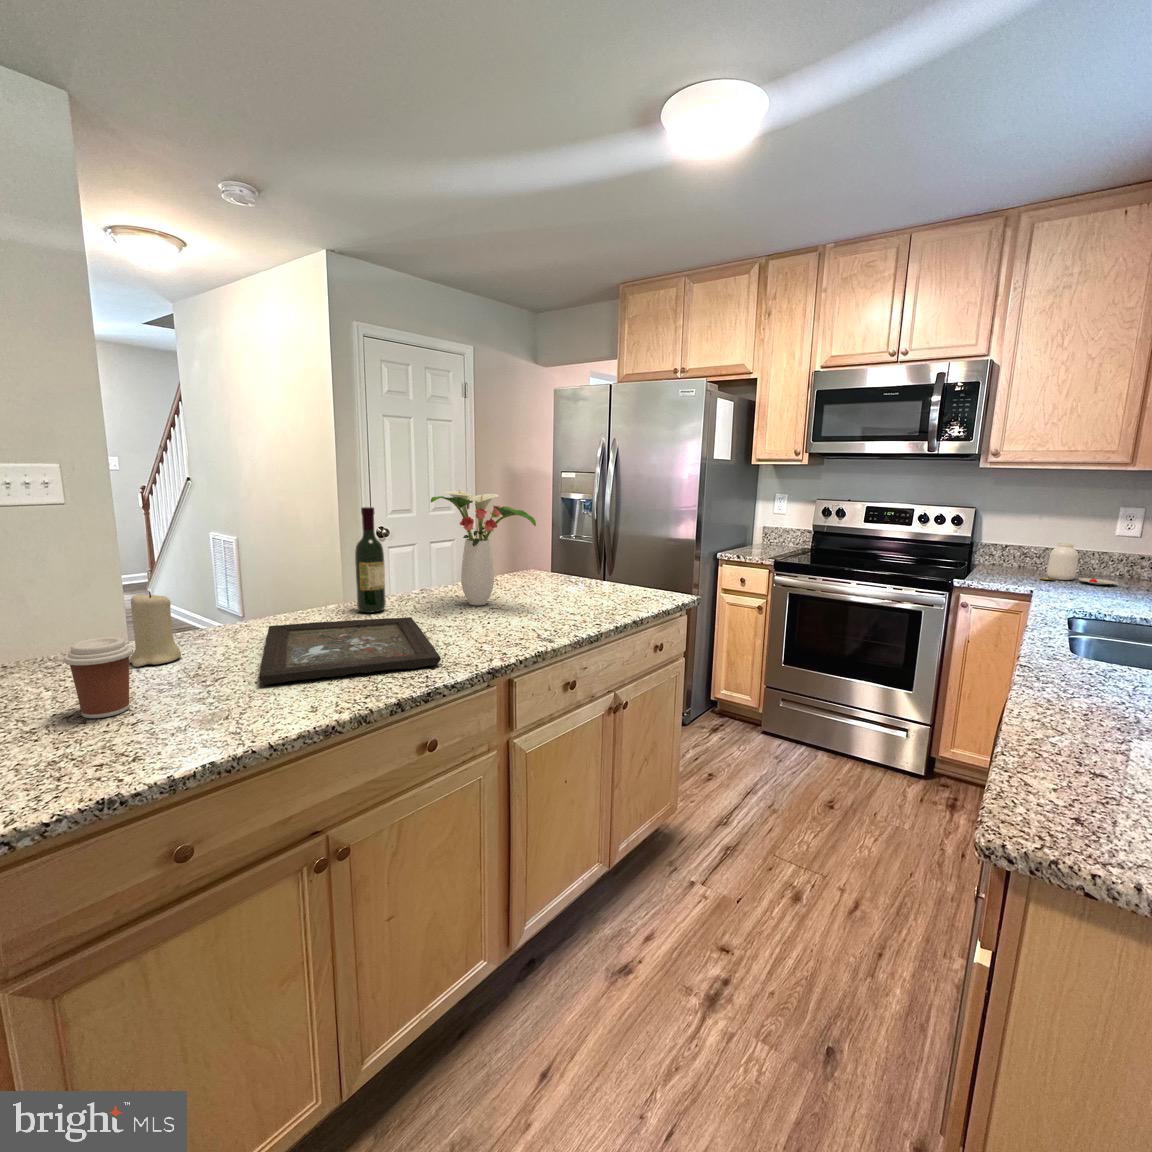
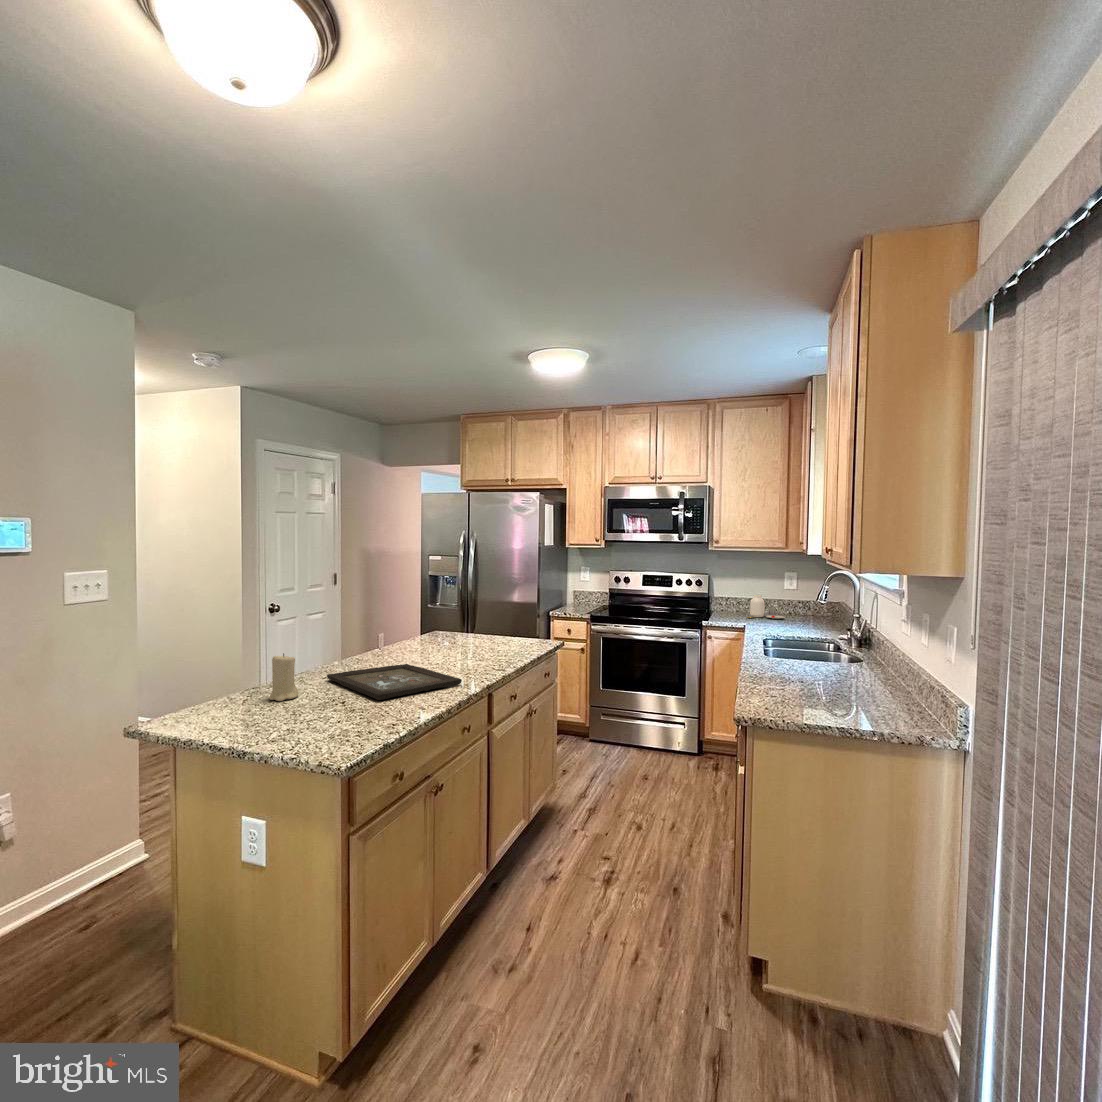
flower arrangement: present [431,490,536,605] -> none [407,579,476,655]
wine bottle: present [355,507,386,613] -> none [358,593,378,665]
coffee cup: present [64,637,133,718] -> none [297,676,329,721]

